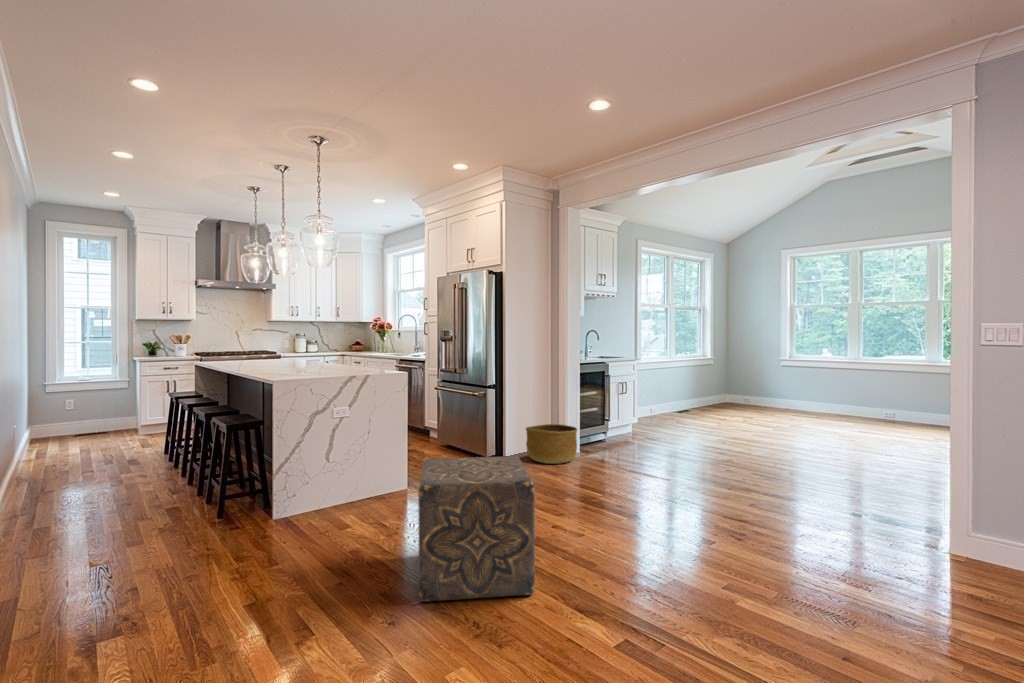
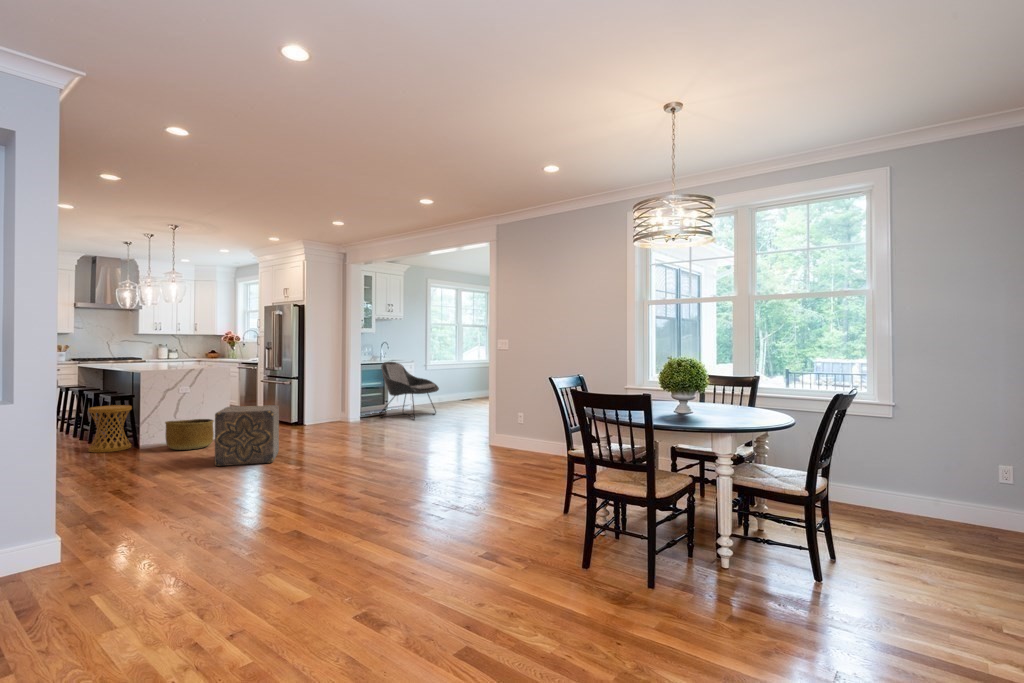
lounge chair: none [606,360,693,456] -> present [379,362,439,420]
basket: present [526,424,577,464] -> present [165,419,214,450]
side table: none [193,438,261,526] -> present [88,405,132,453]

